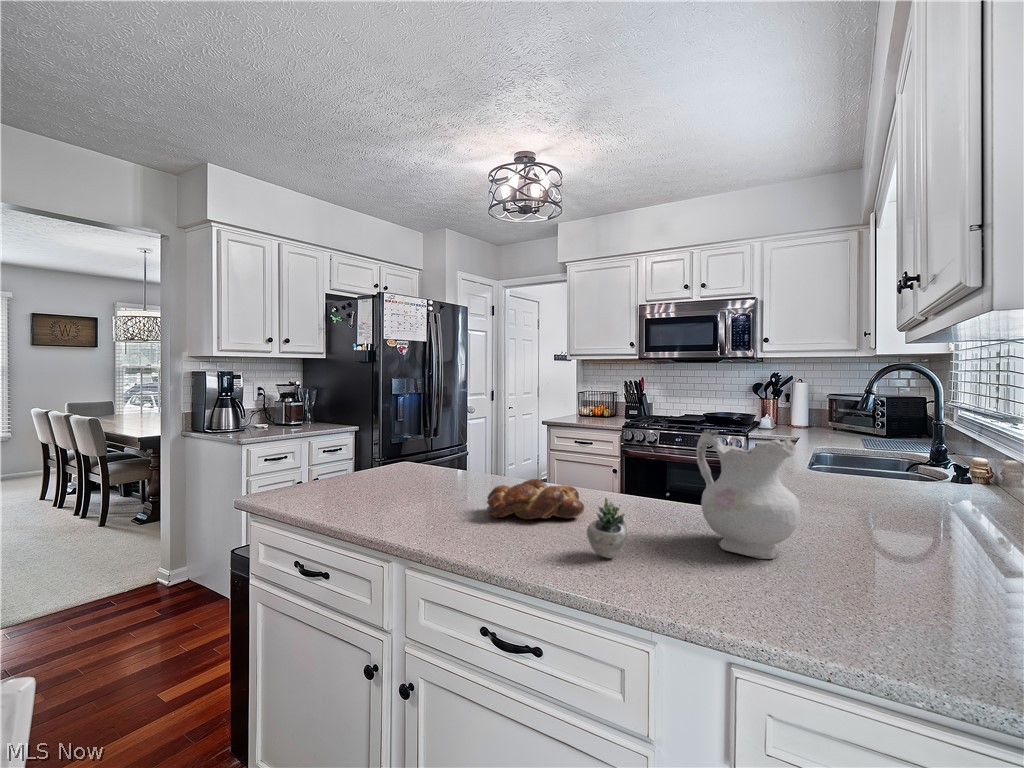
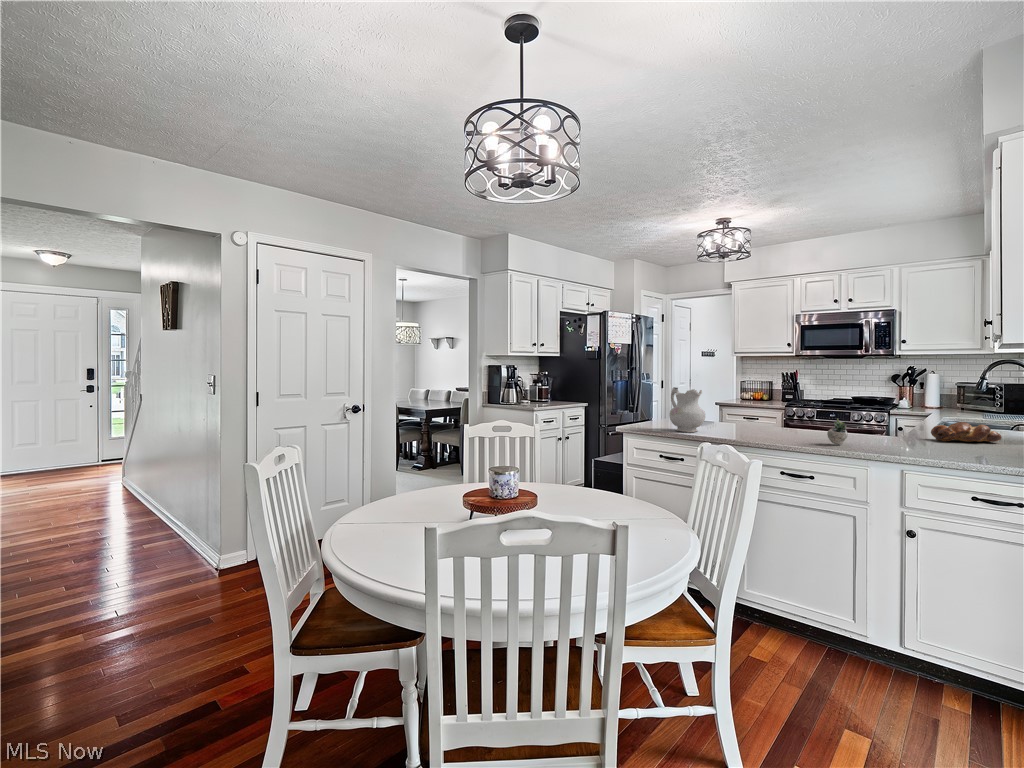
ceramic pitcher: present [697,429,800,559] -> present [670,387,705,432]
bread loaf: present [486,479,584,519] -> present [931,422,1002,442]

